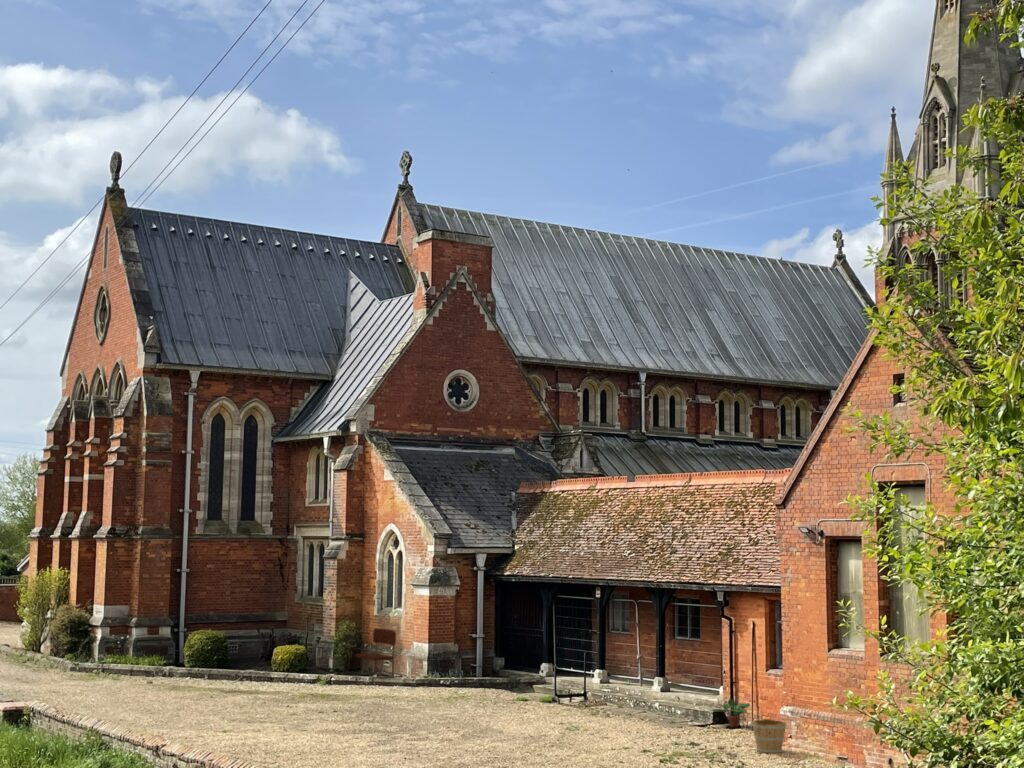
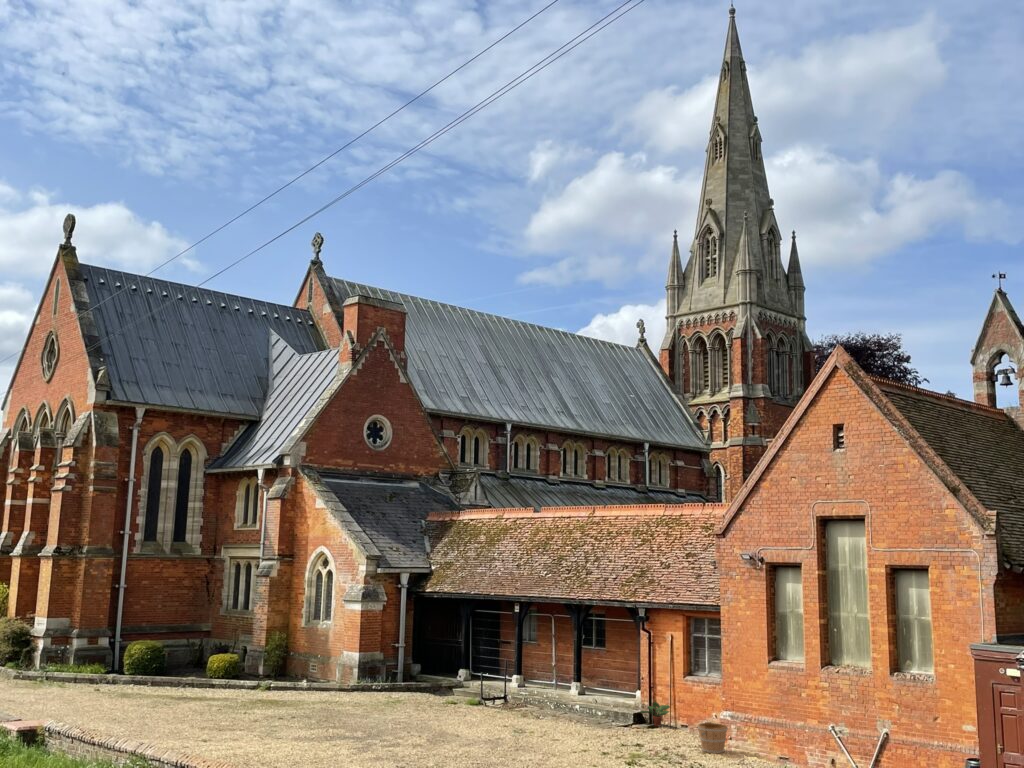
bench: present [355,628,396,679] -> none [289,639,328,684]

